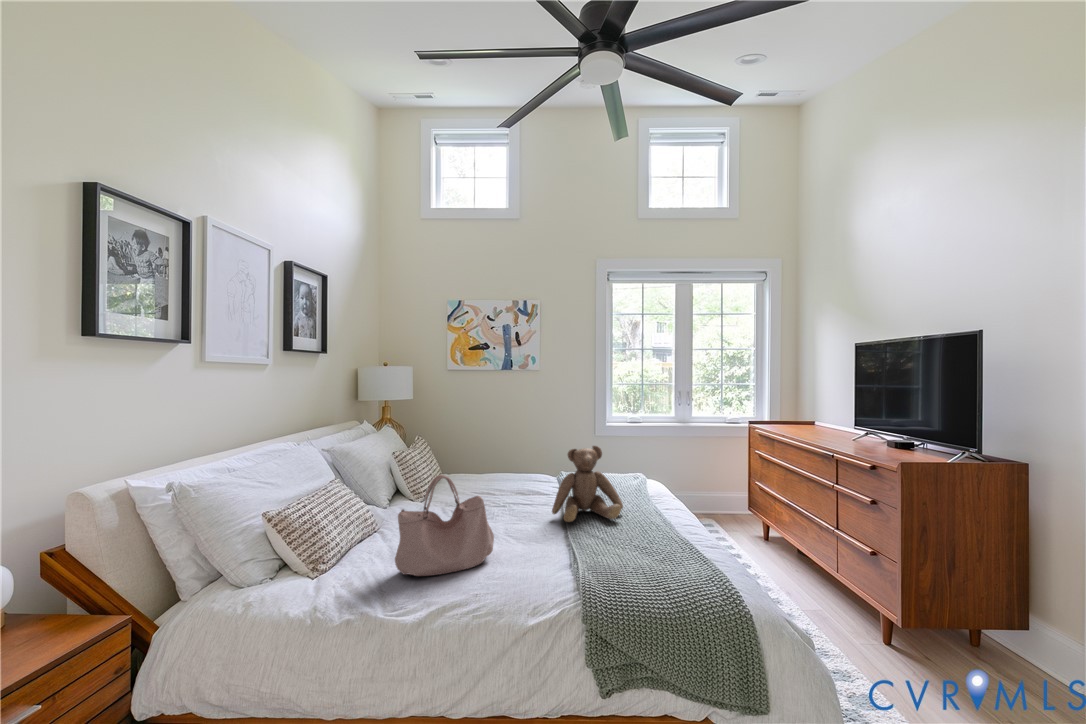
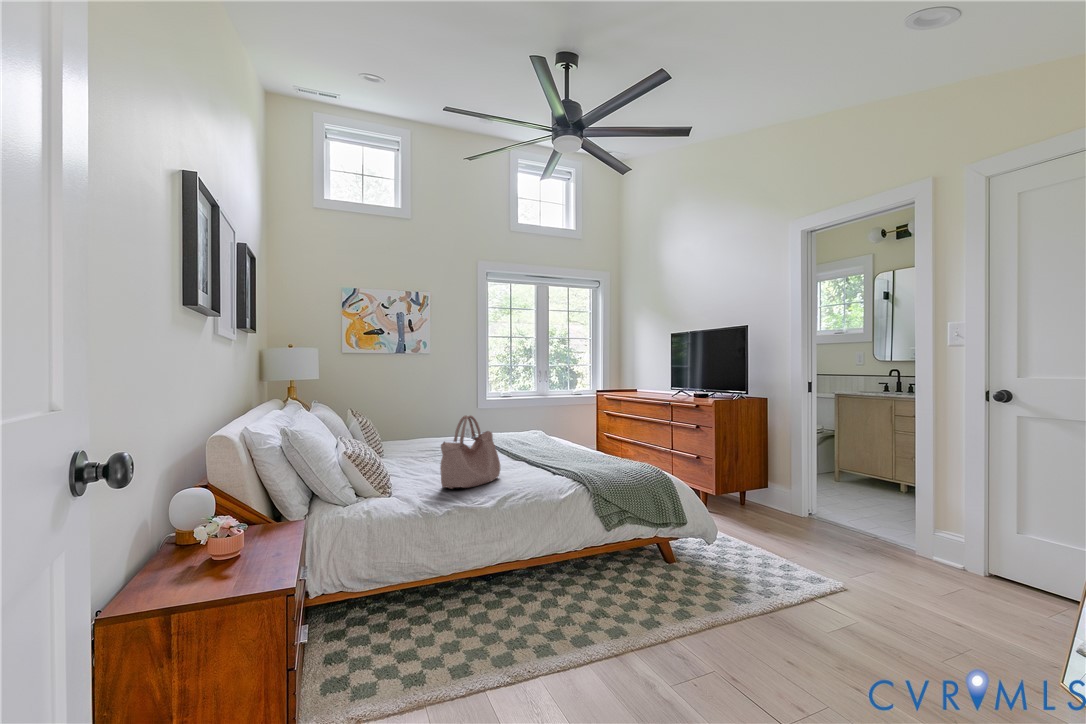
teddy bear: present [552,446,623,522] -> none [509,401,558,455]

